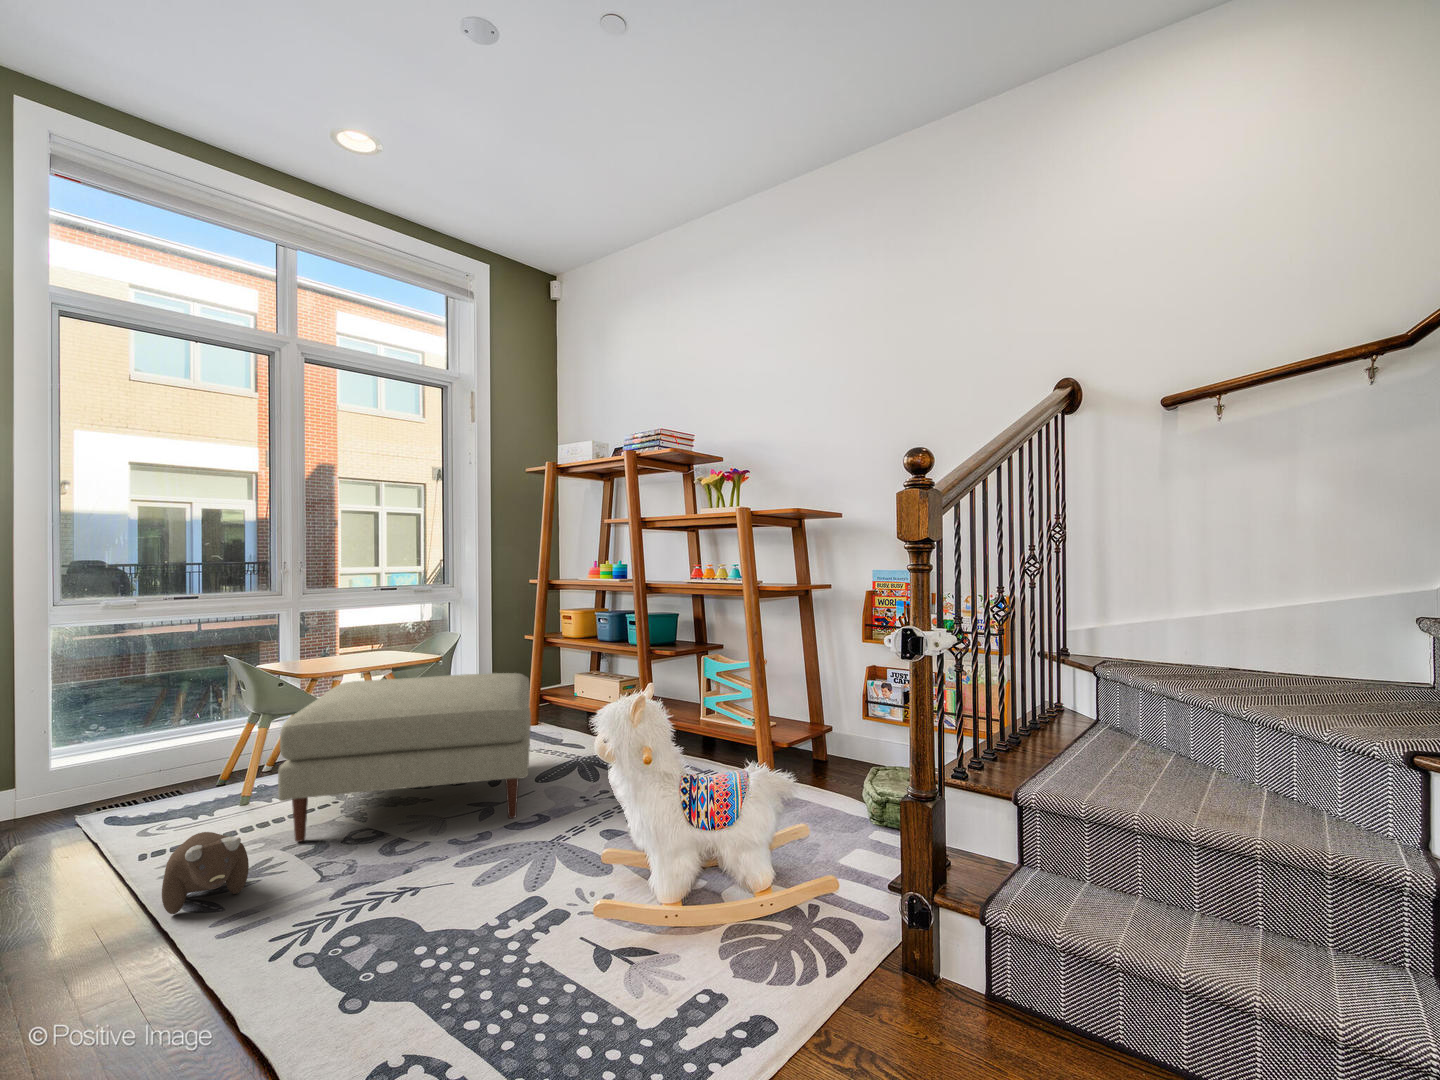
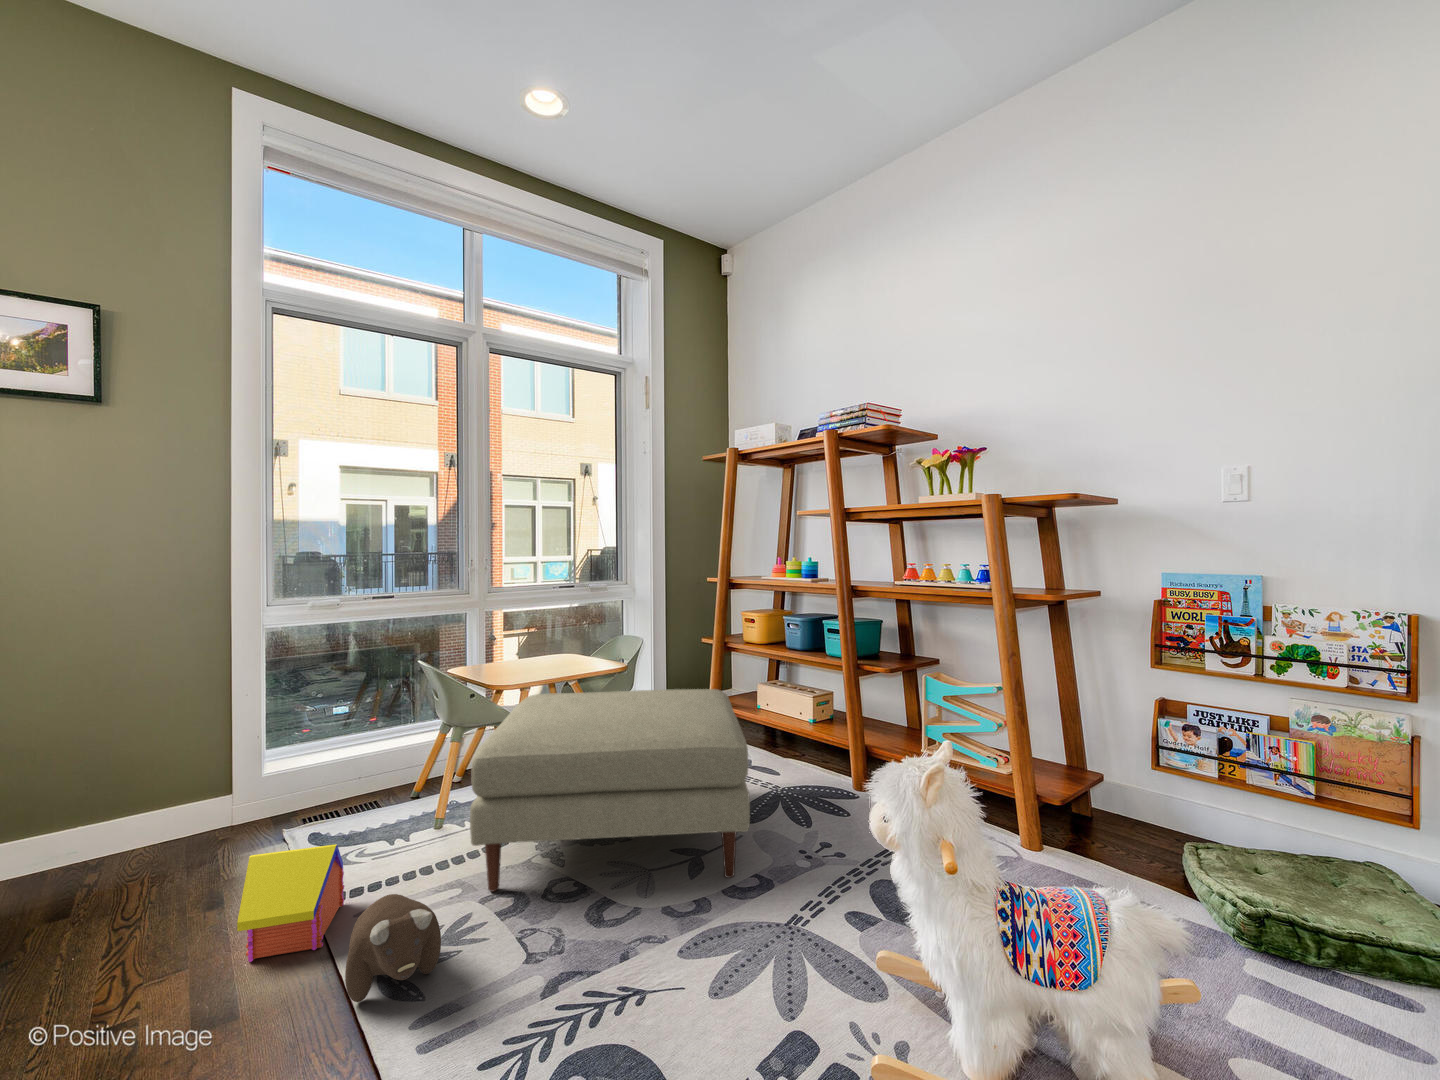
toy house: none [55,804,156,902] -> present [237,844,344,962]

